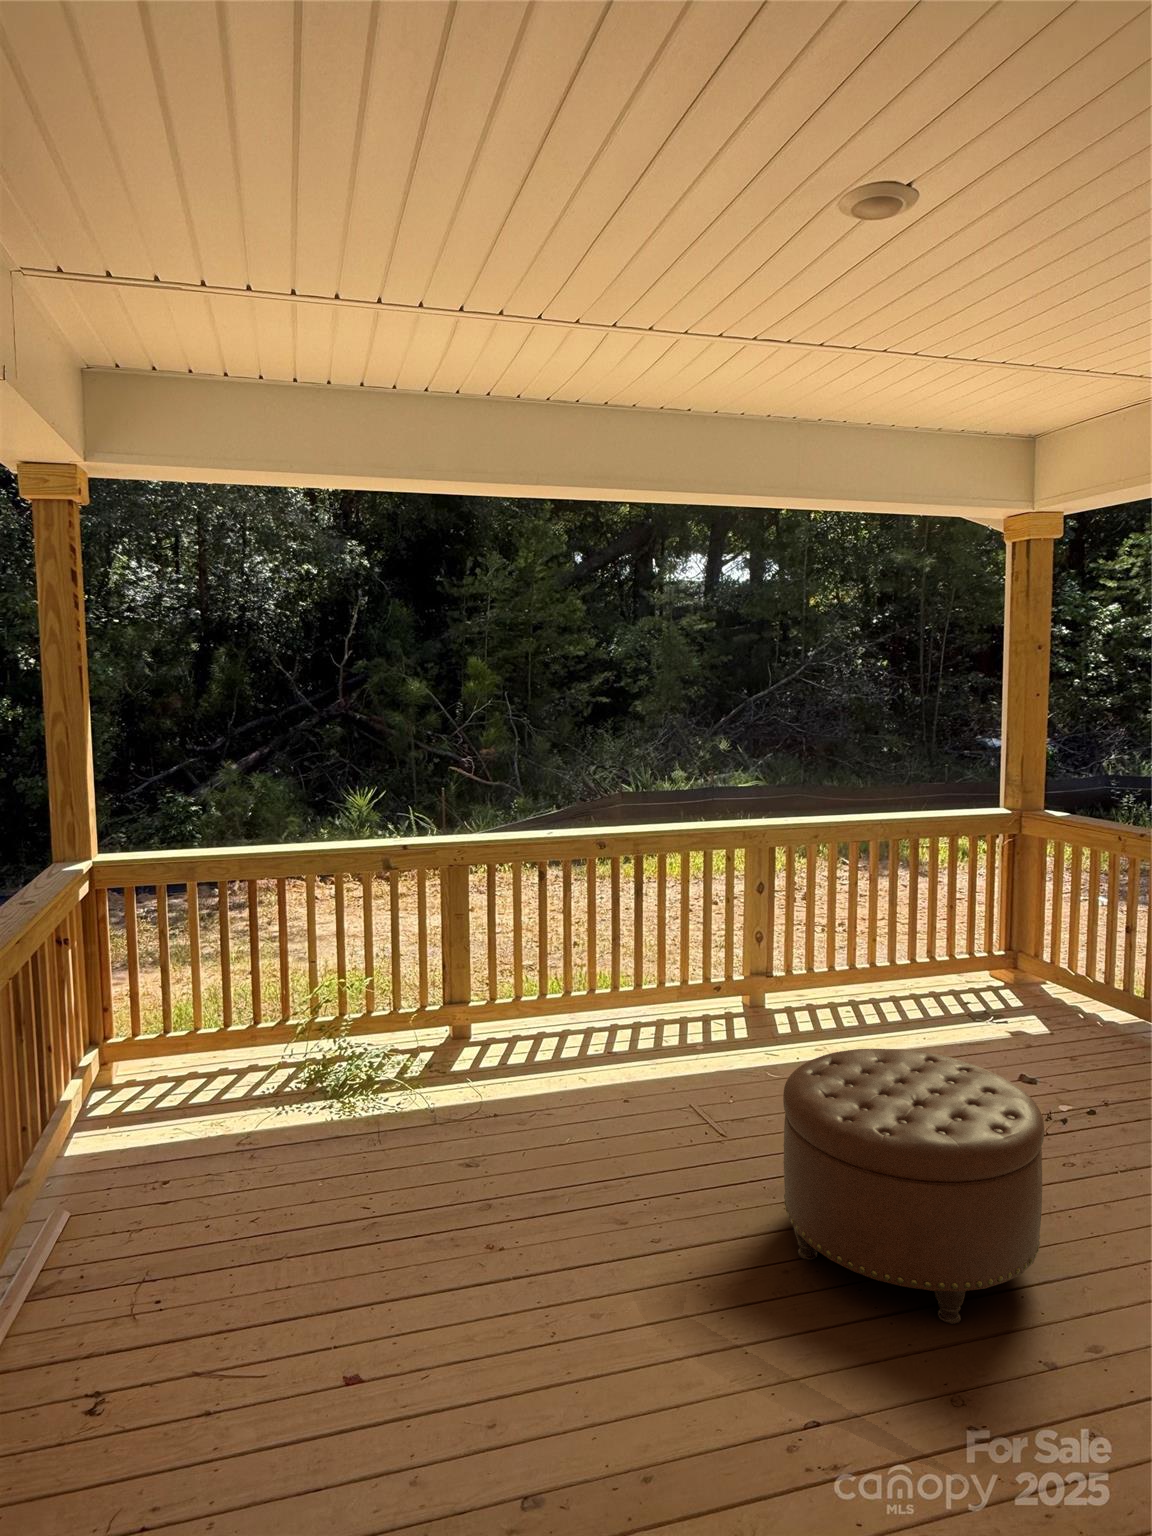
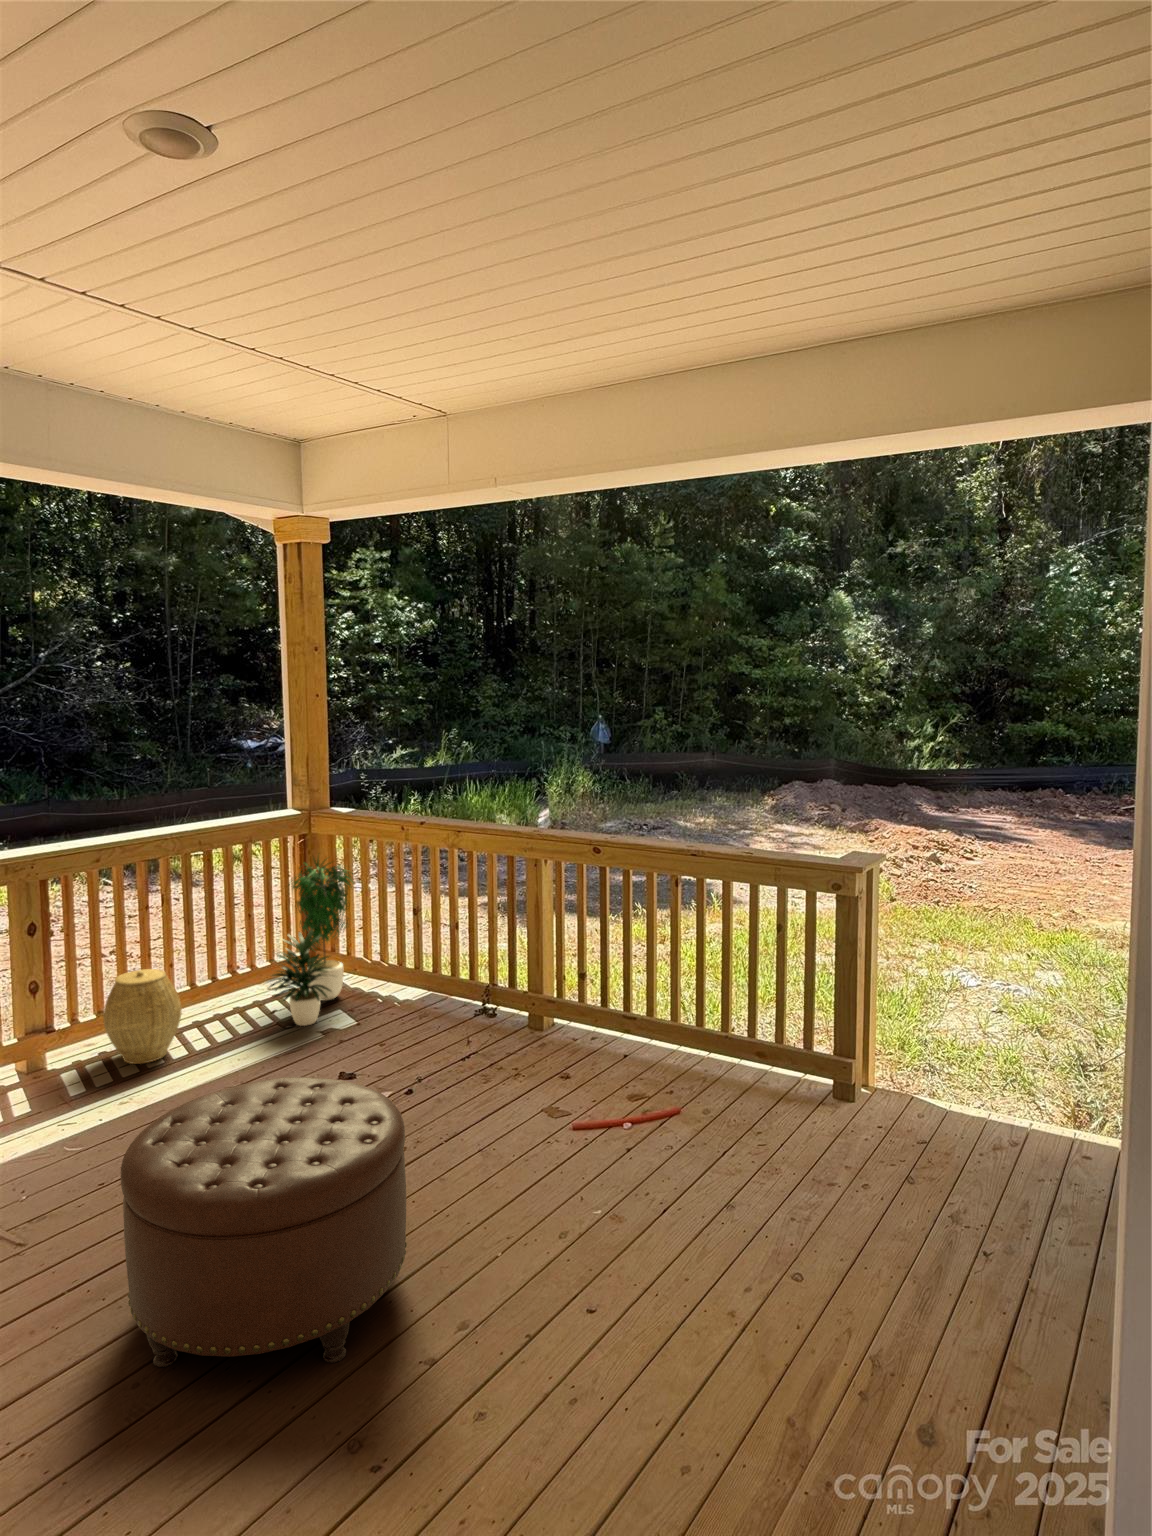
potted plant: none [956,854,1065,1024] -> present [266,859,353,1026]
woven basket: none [812,938,877,1020] -> present [103,969,181,1064]

